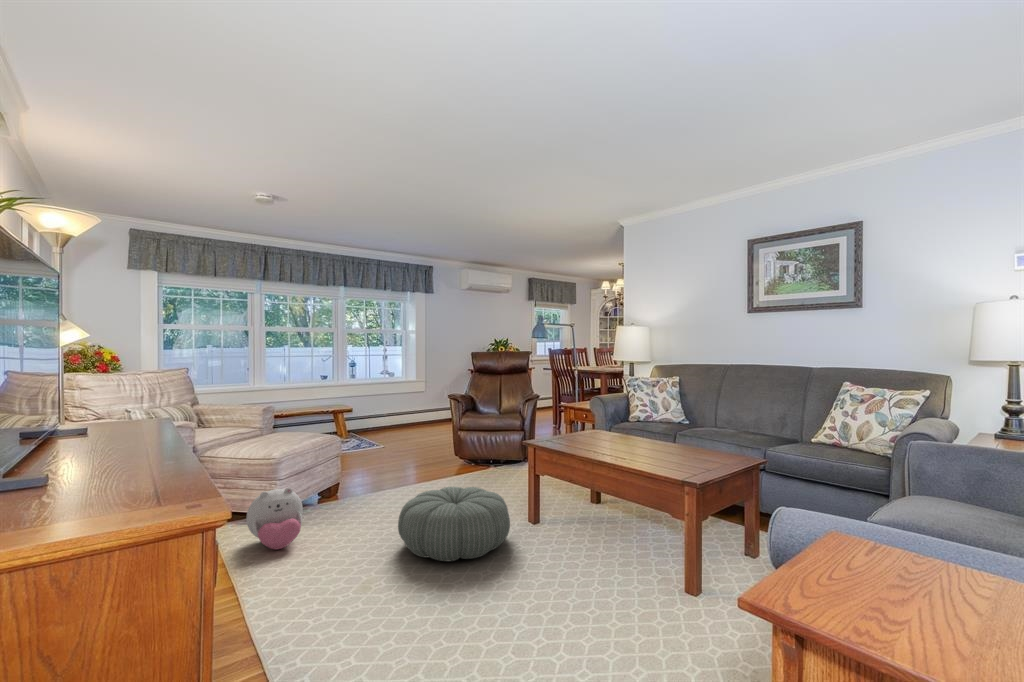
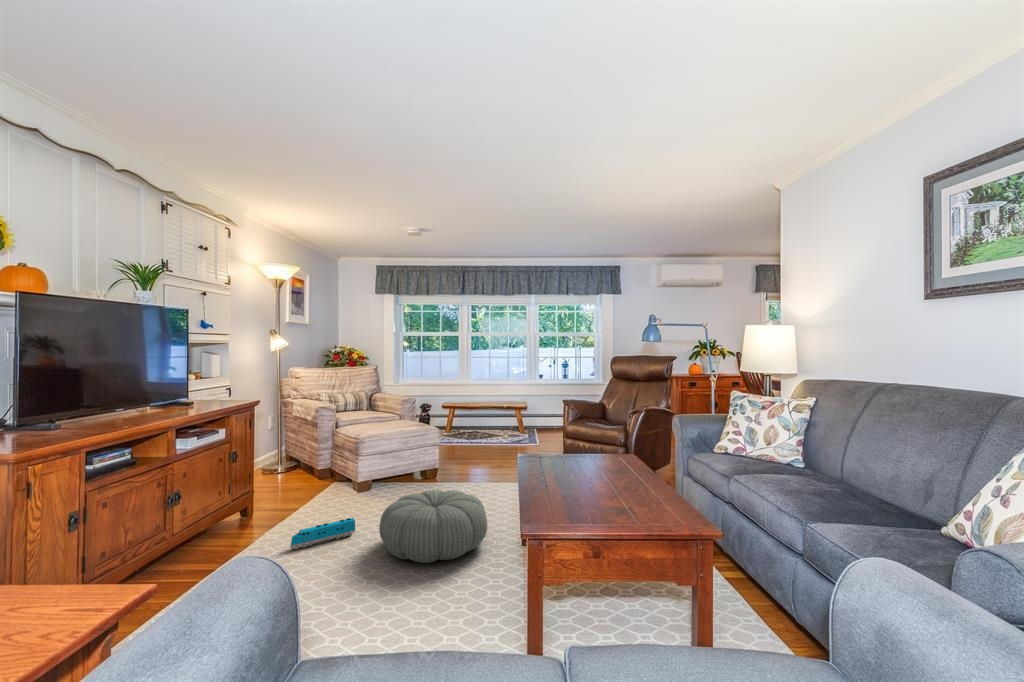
plush toy: present [246,488,303,549] -> none [322,467,366,513]
toy train: none [296,541,351,593] -> present [290,518,355,549]

